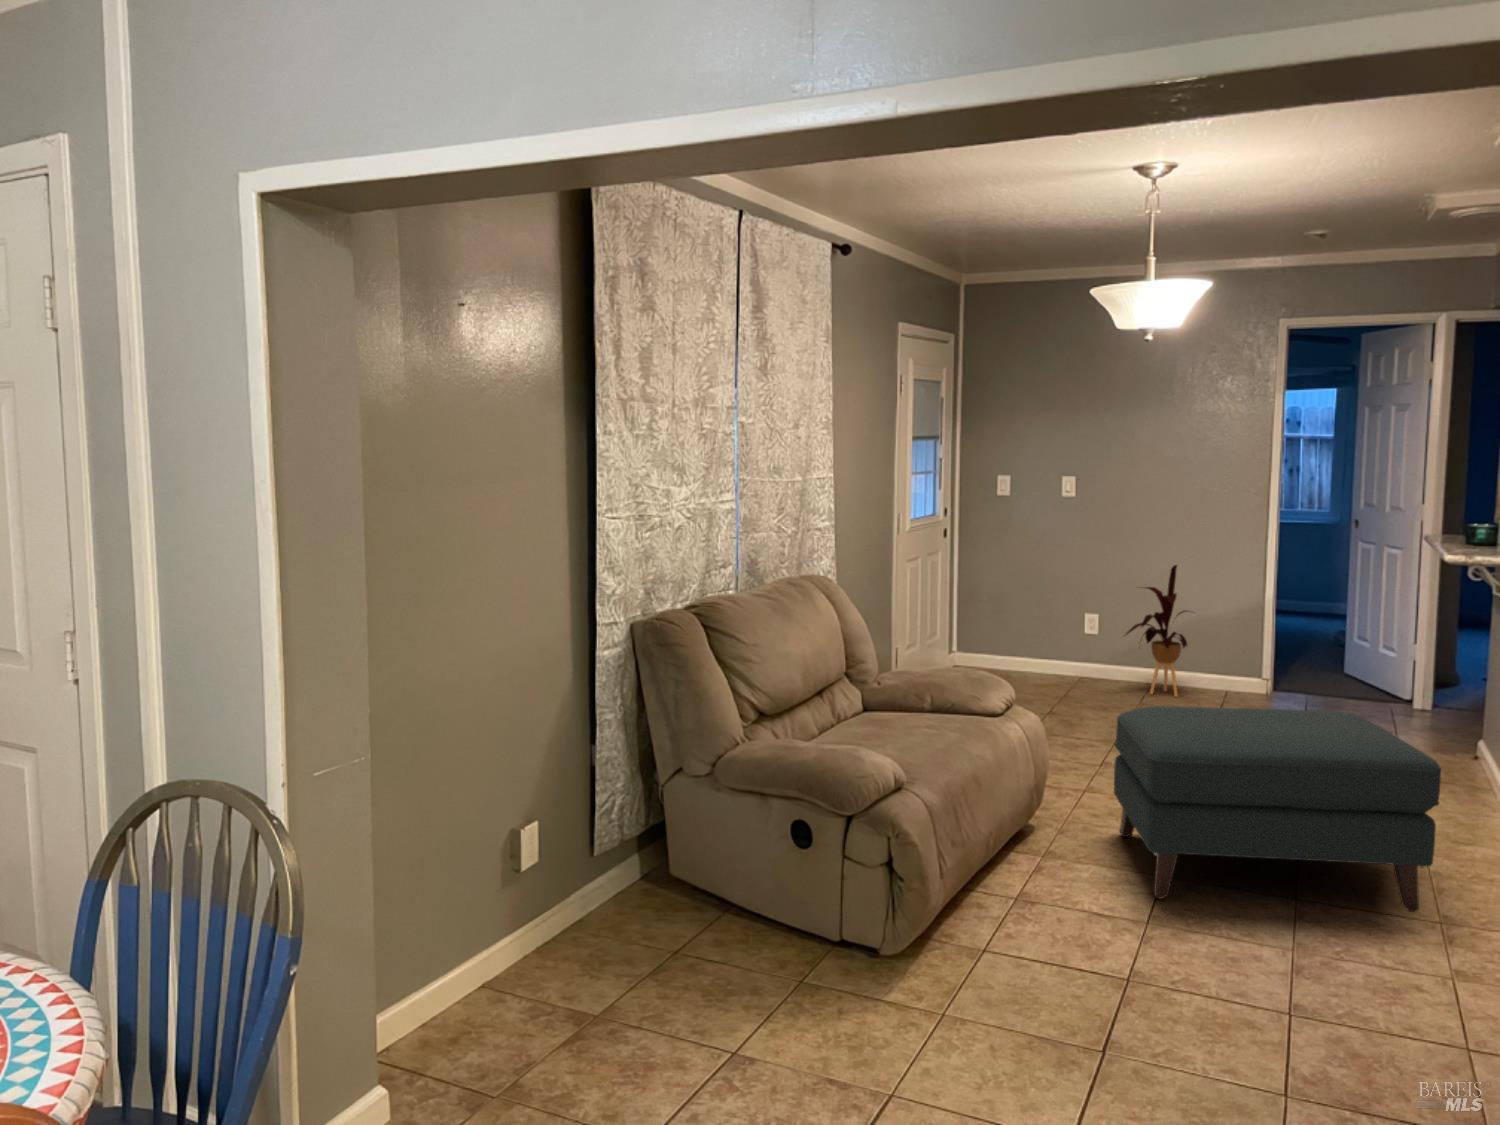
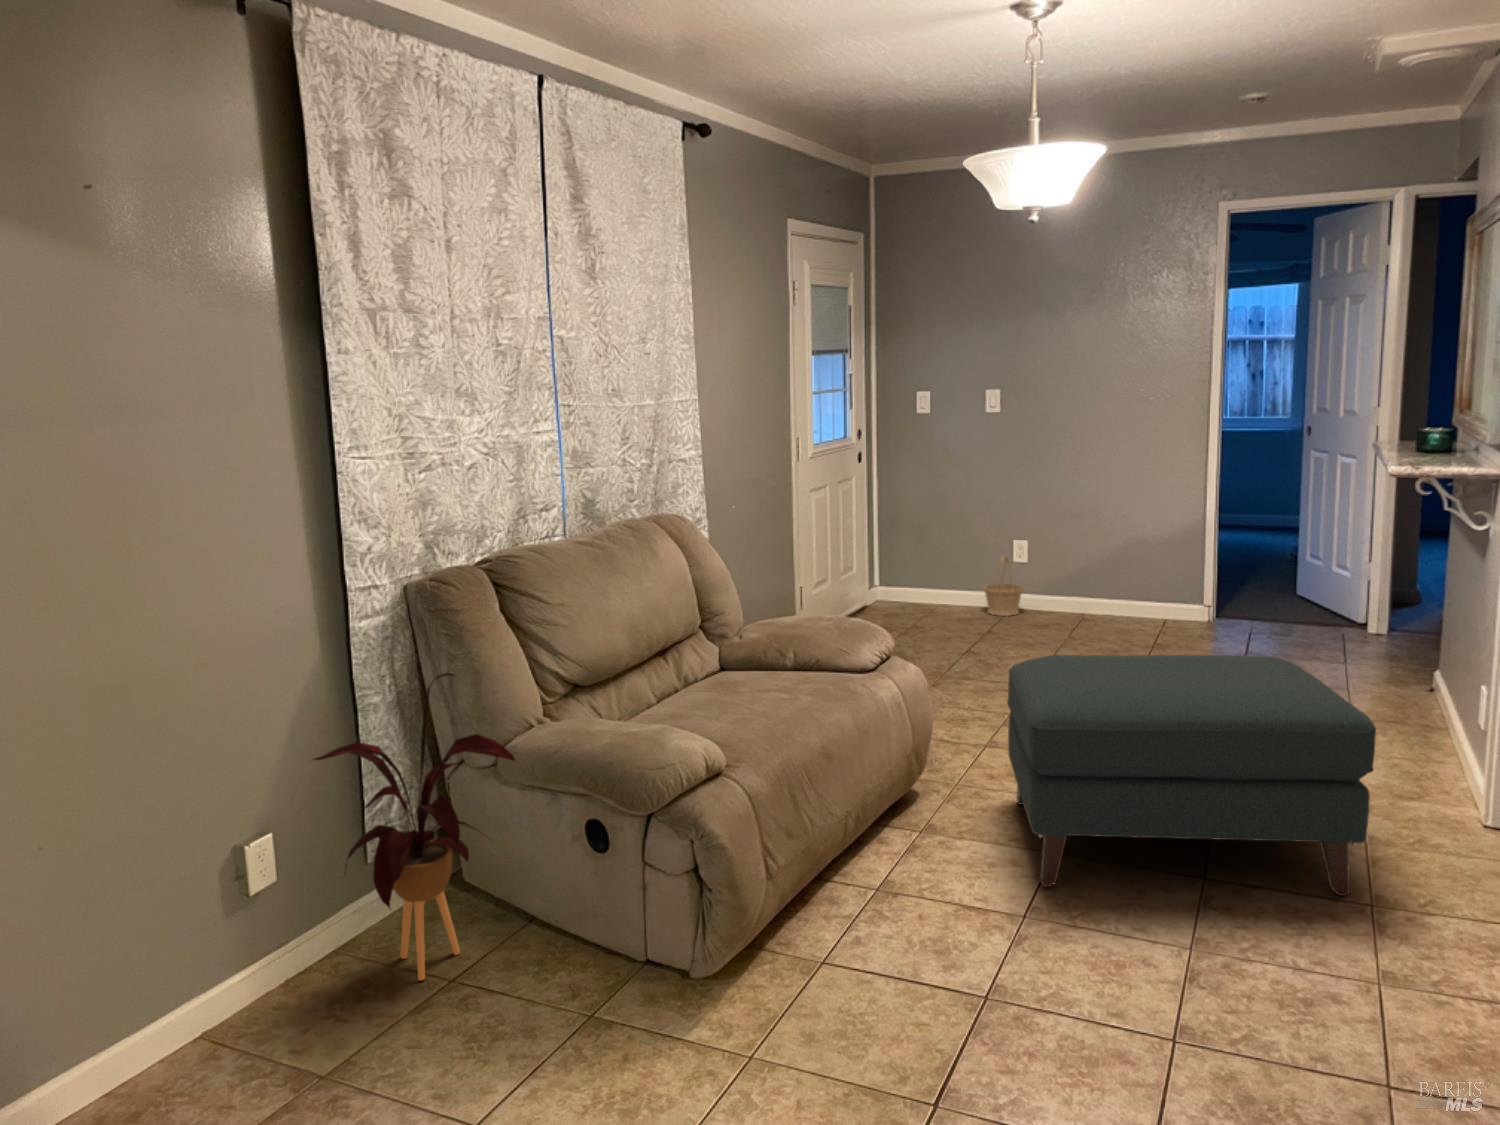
house plant: present [1125,565,1187,697] -> present [314,673,515,980]
basket: none [1056,628,1093,683] -> present [984,556,1023,616]

